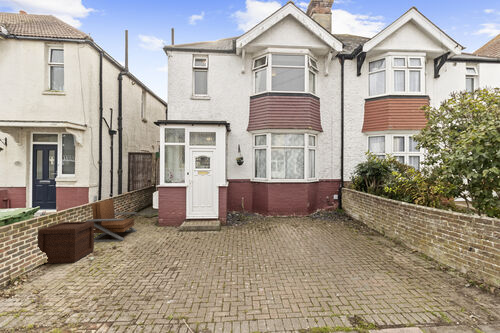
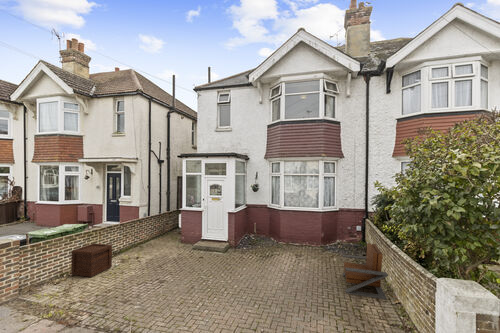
lounge chair: present [86,199,137,242] -> present [343,243,388,299]

